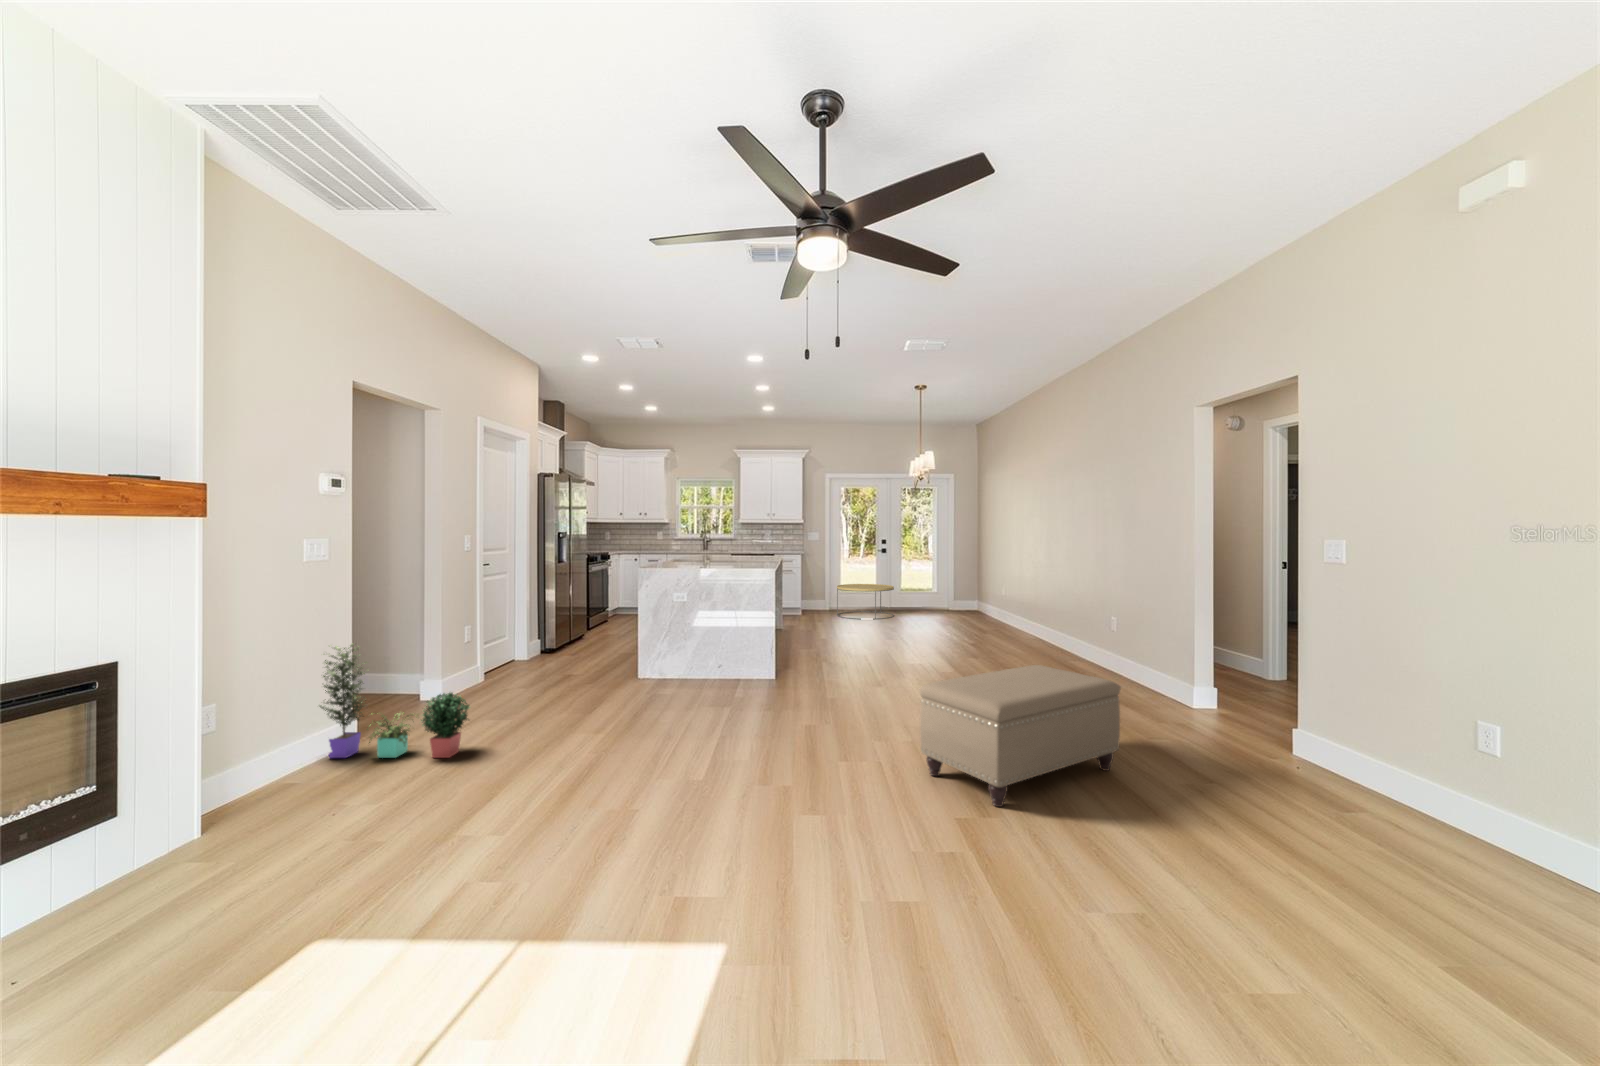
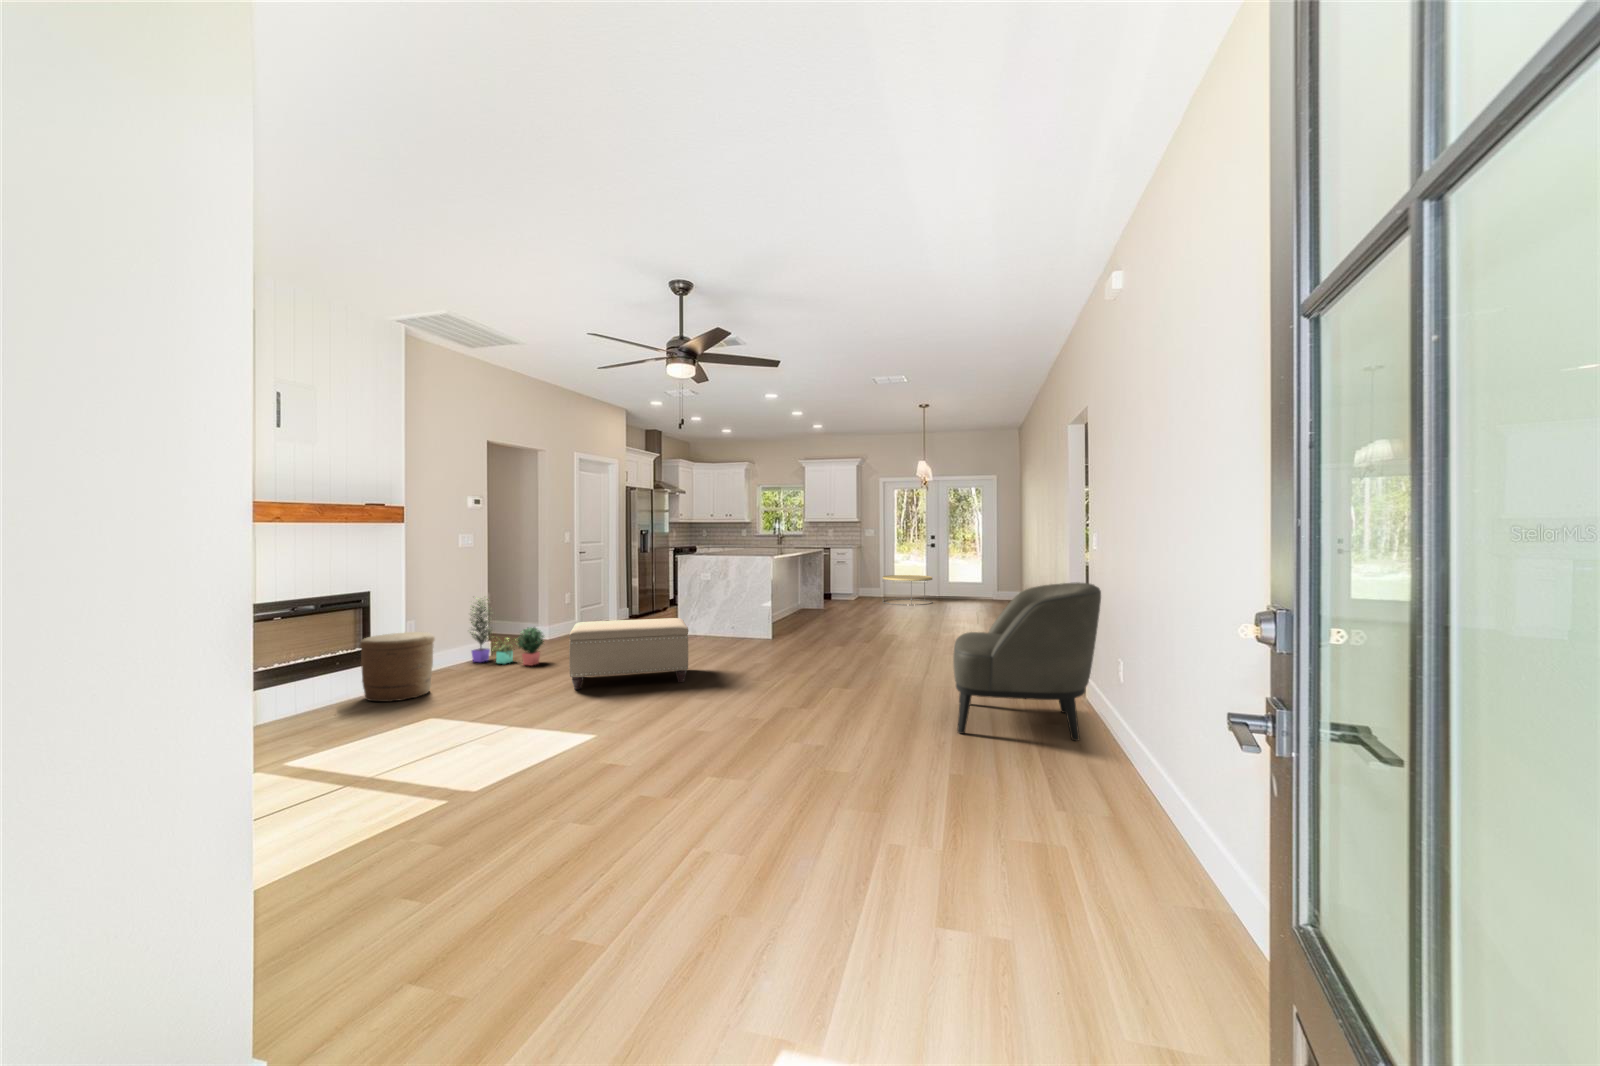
armchair: none [1183,605,1467,847] -> present [953,582,1101,741]
ottoman: present [919,665,1121,807] -> present [569,618,688,690]
woven basket: none [105,730,285,899] -> present [360,632,435,702]

